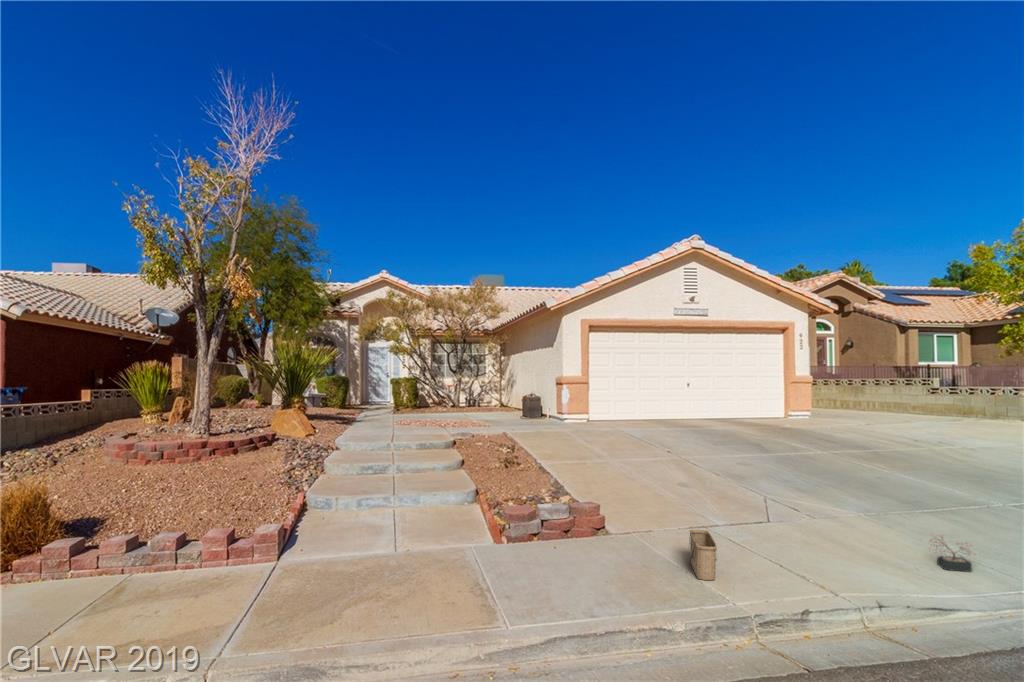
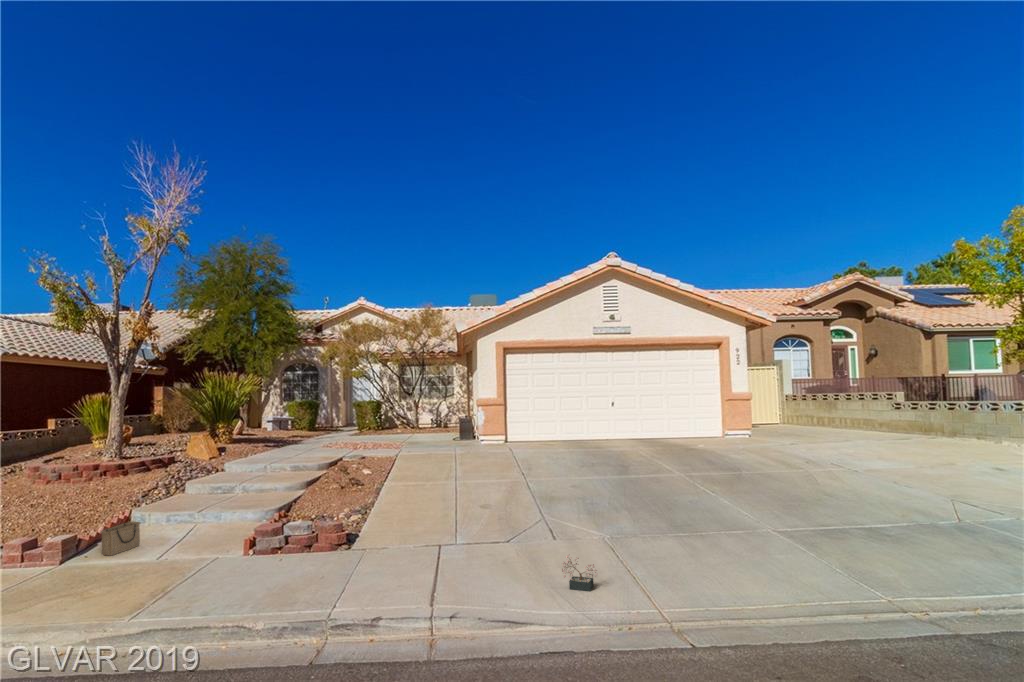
basket: present [690,530,717,580] -> present [100,522,140,556]

